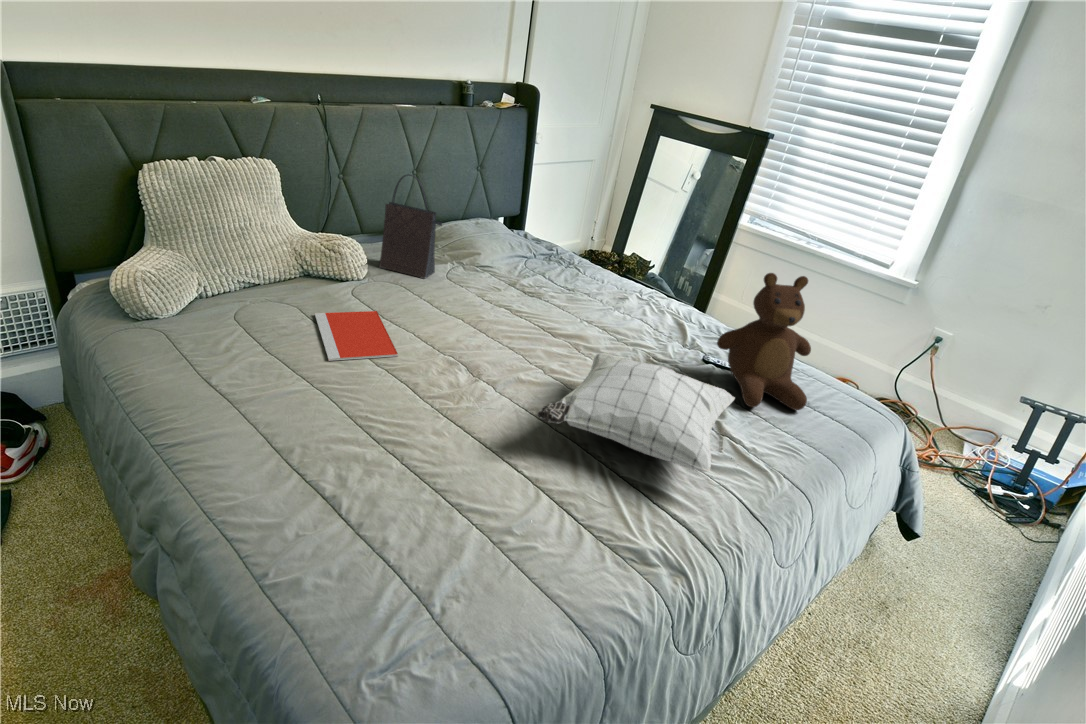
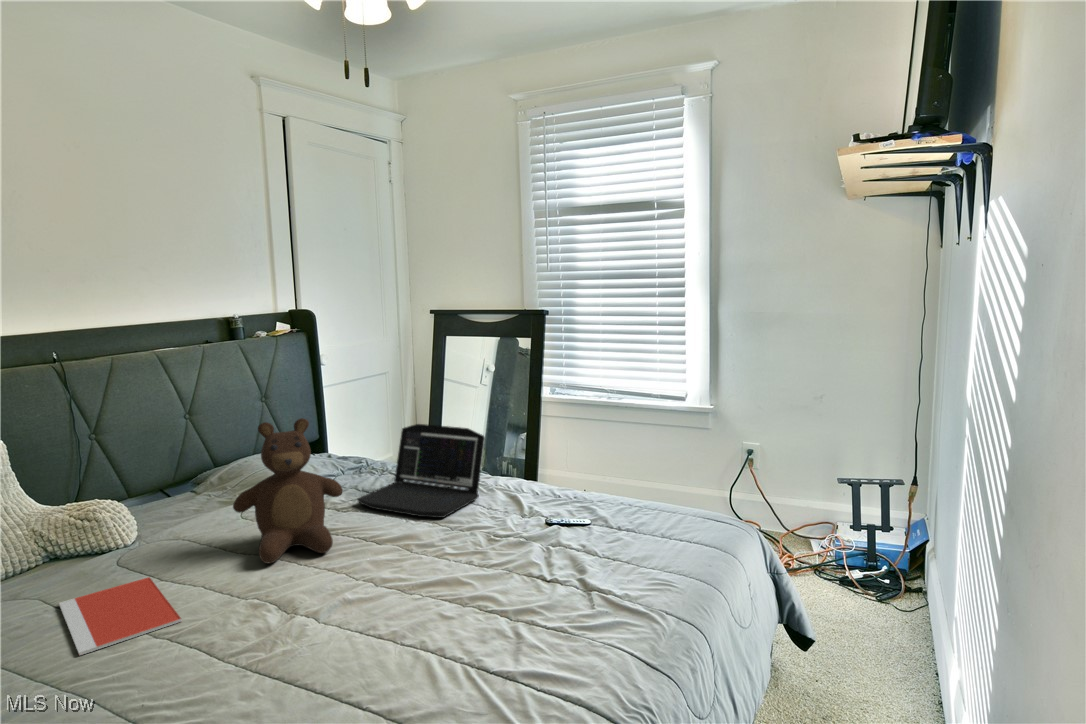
handbag: present [379,174,442,278] -> none [149,413,225,529]
laptop: none [543,233,669,327] -> present [357,424,485,518]
teddy bear: present [717,273,811,410] -> present [233,418,343,564]
pillow: present [537,353,735,472] -> none [371,531,590,635]

